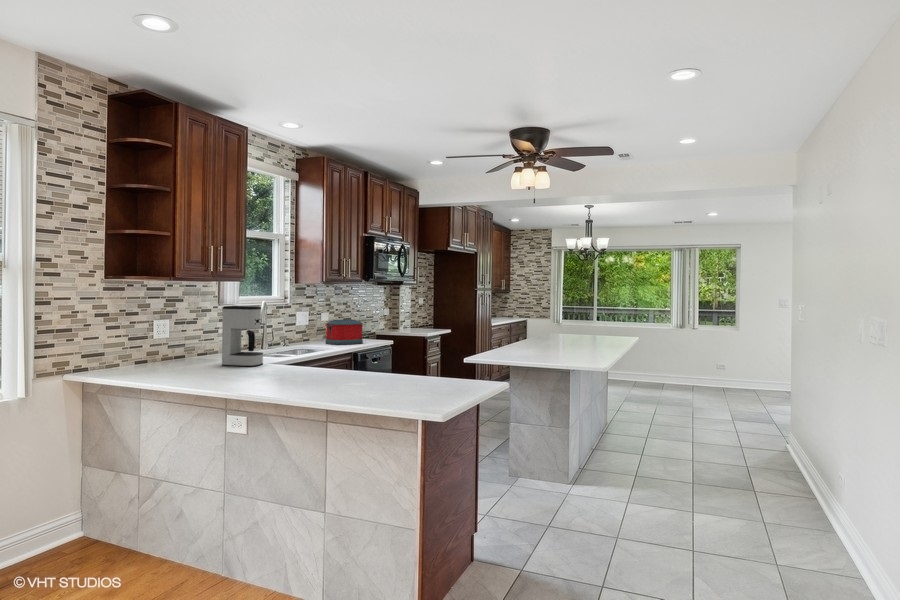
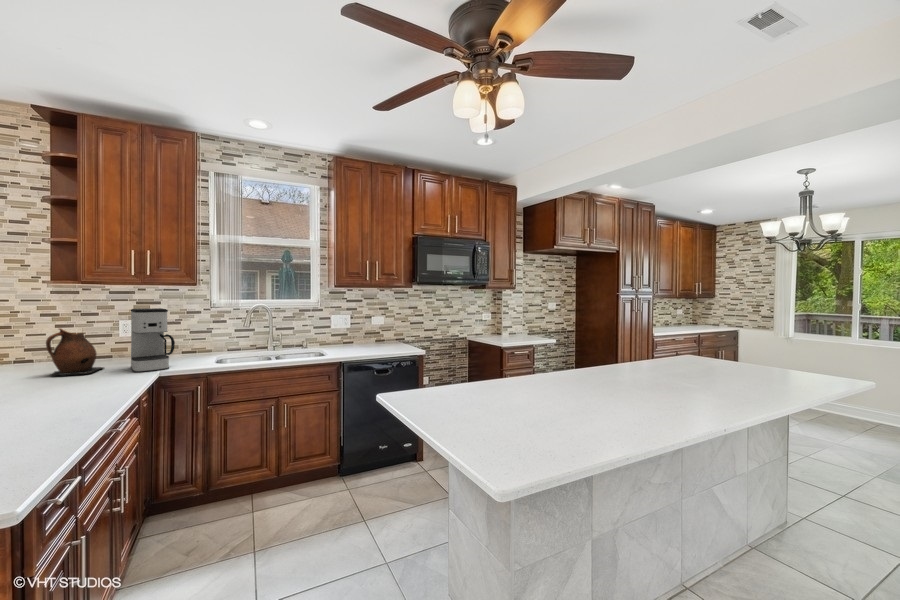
toaster: present [326,319,363,345] -> none [357,324,396,350]
ceramic pitcher: none [176,326,222,373] -> present [46,328,103,375]

